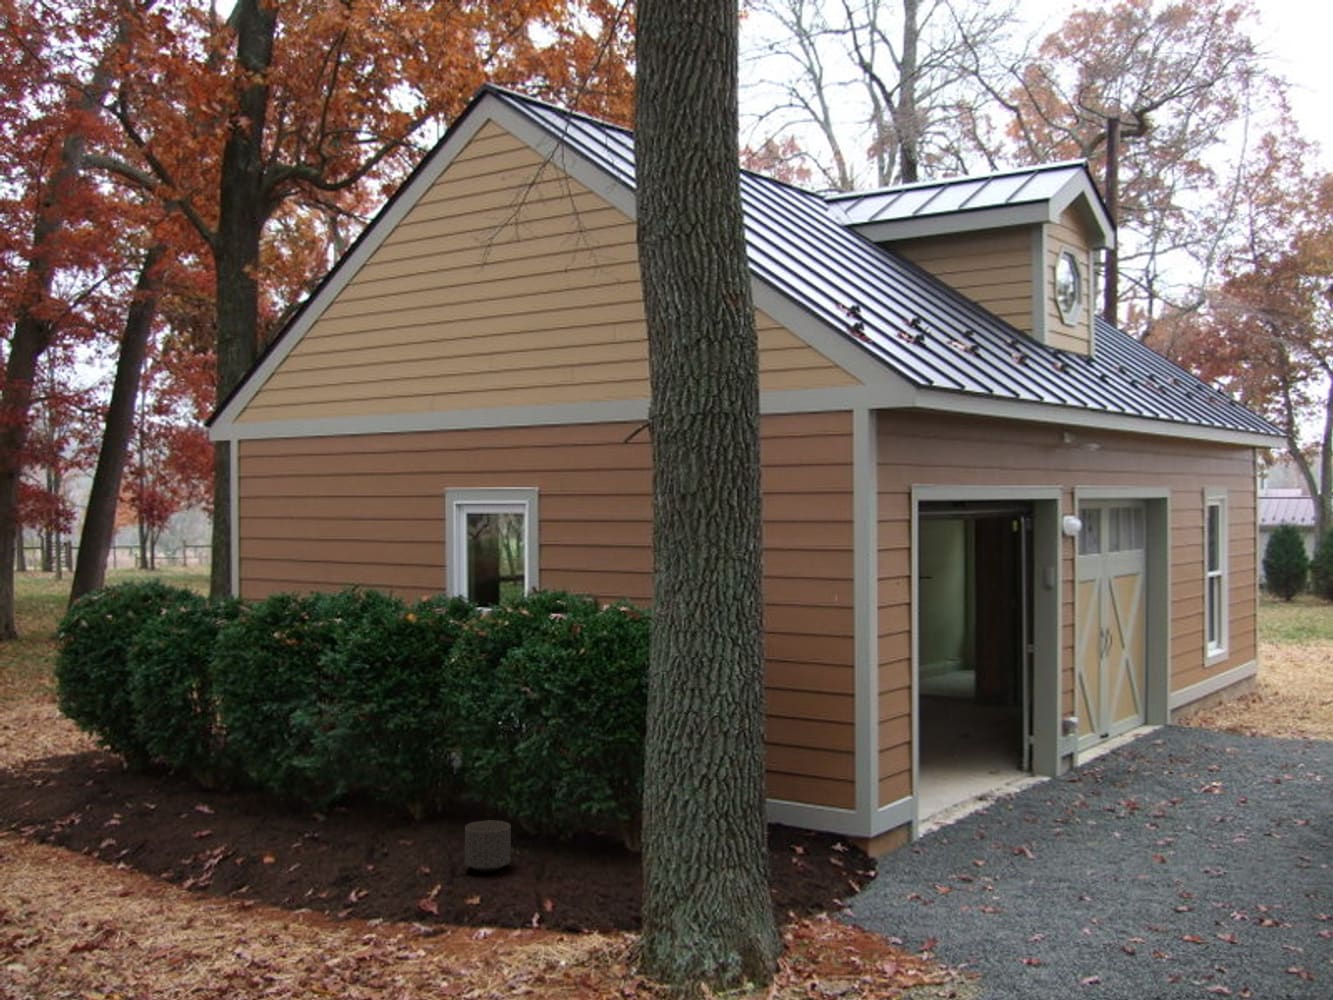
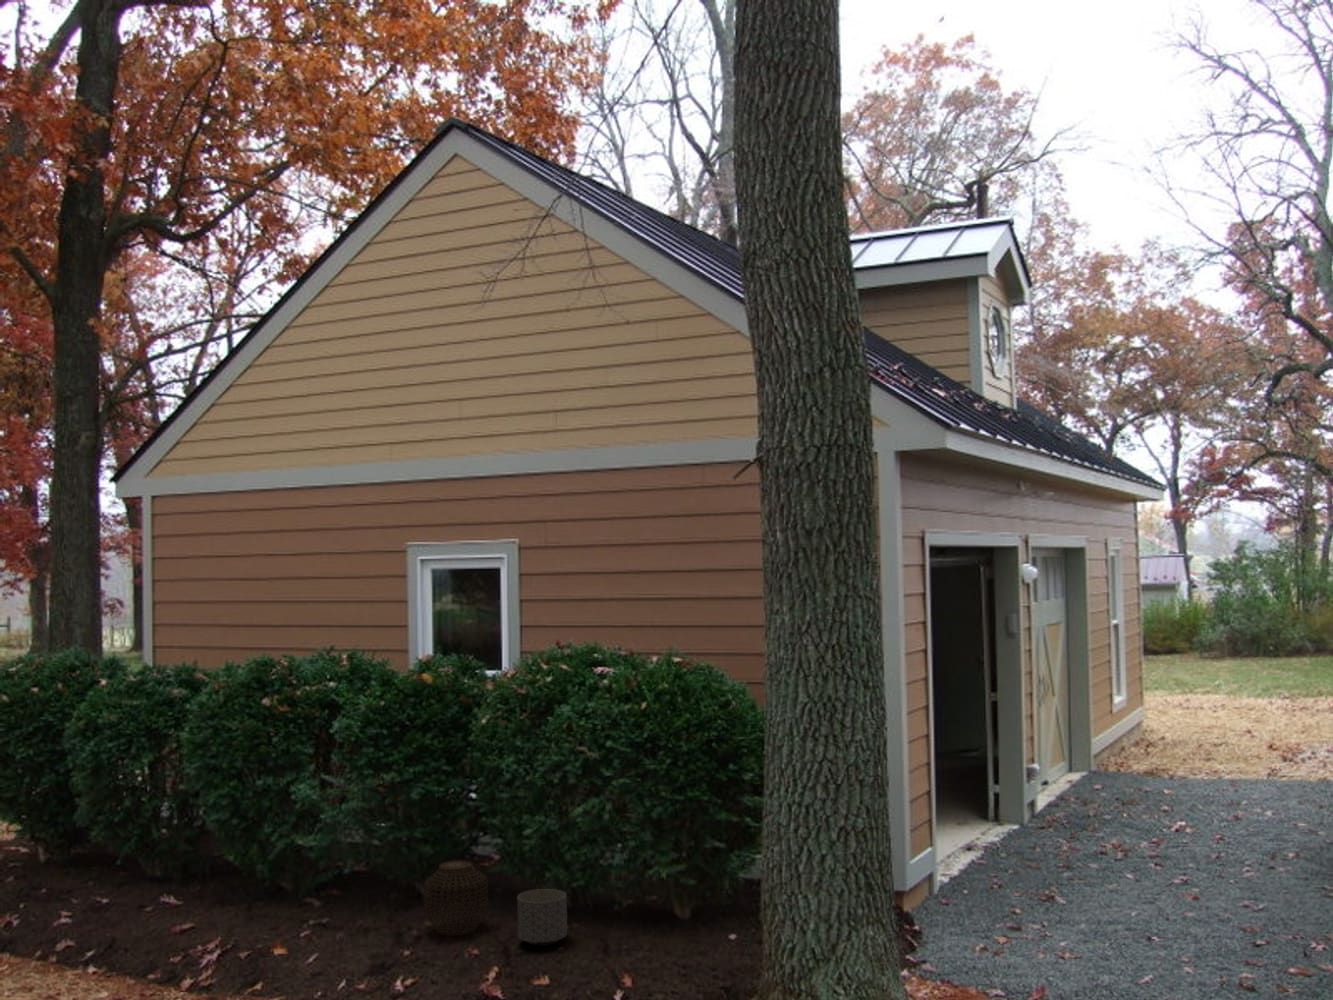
woven basket: none [392,790,451,857] -> present [424,860,488,936]

